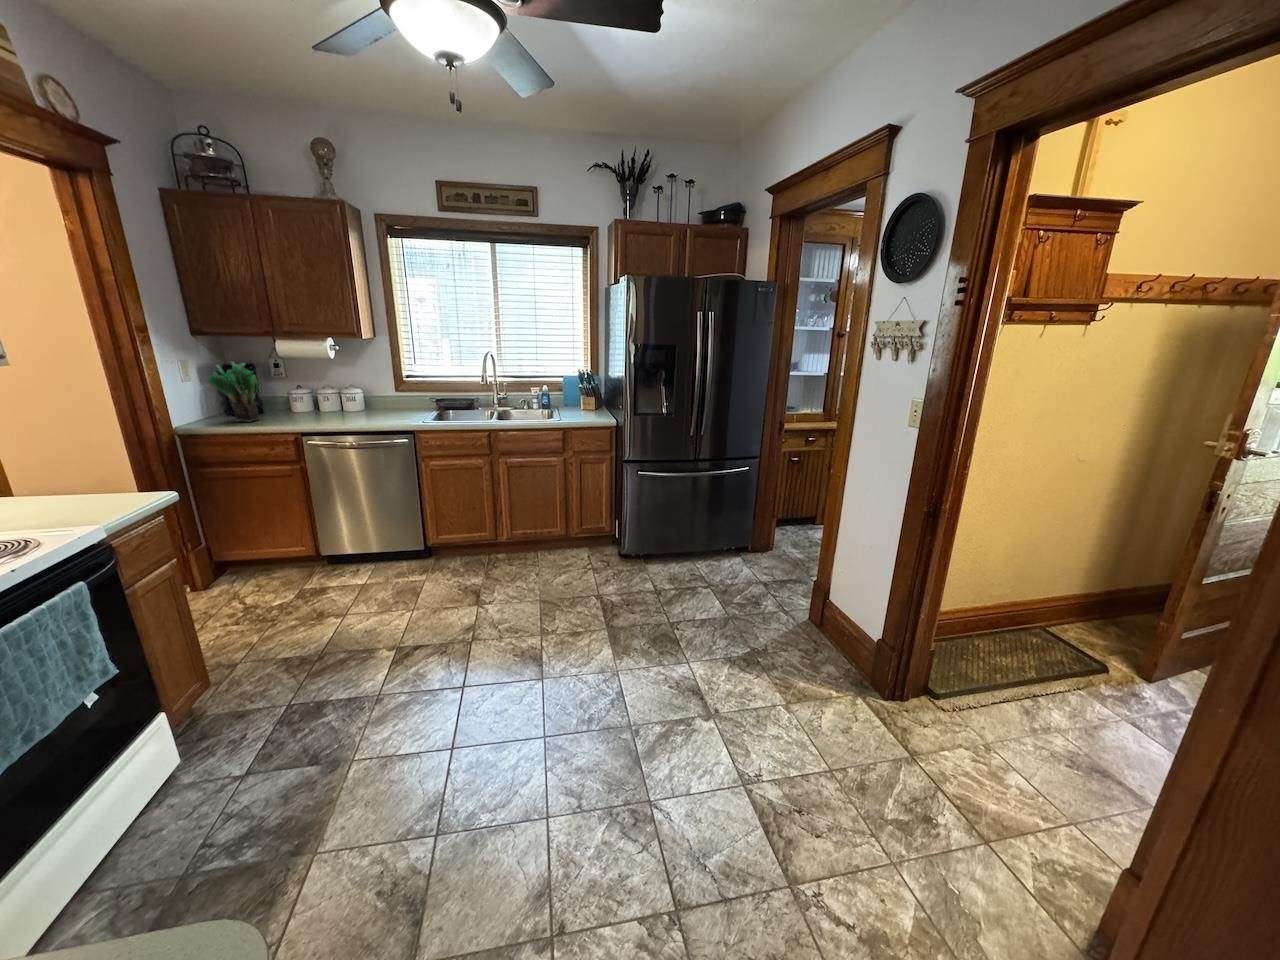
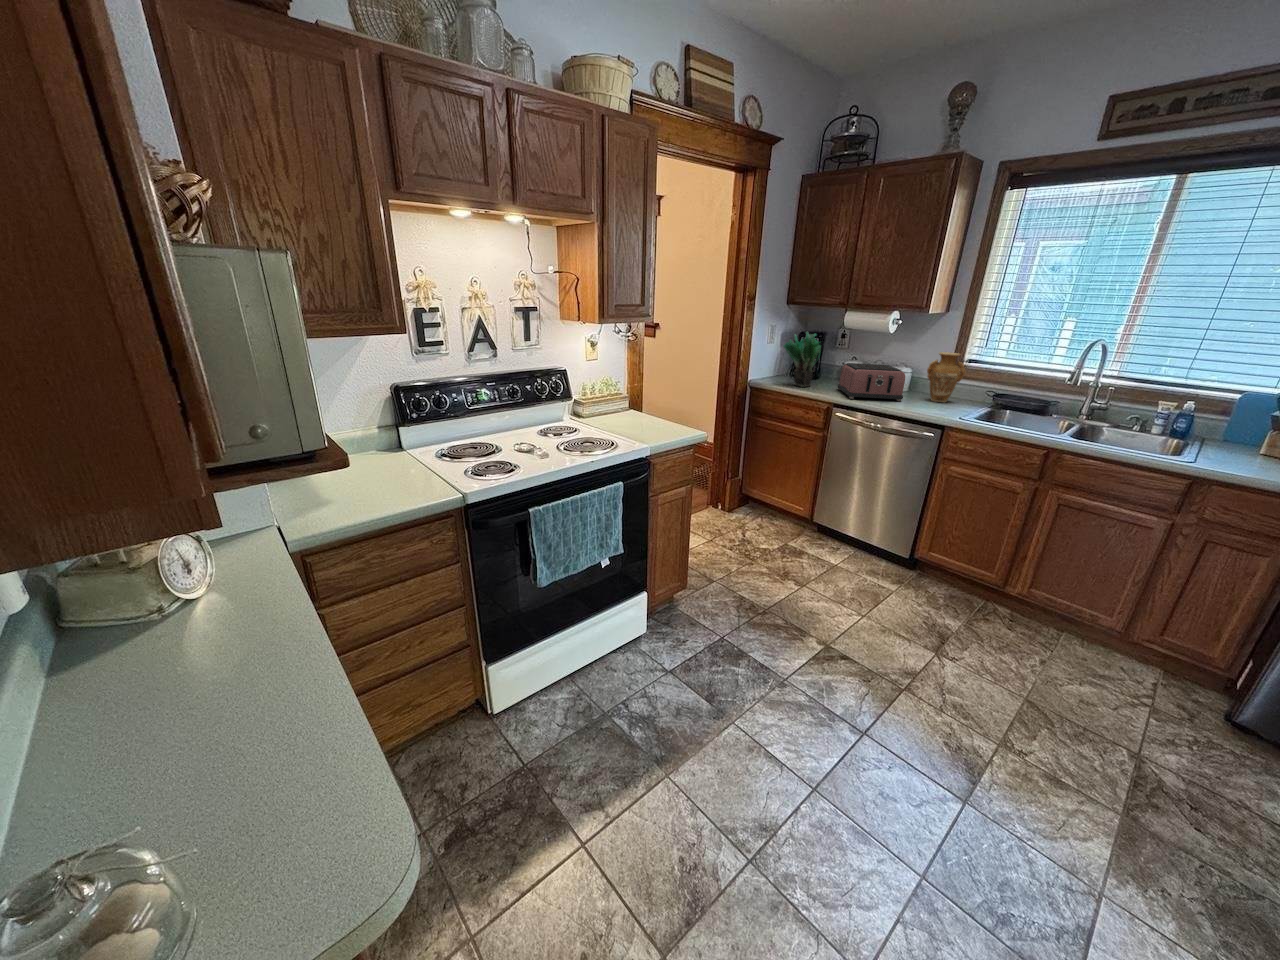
vase: none [376,369,408,413] -> present [927,352,966,402]
toaster: none [290,387,365,424] -> present [838,363,905,401]

